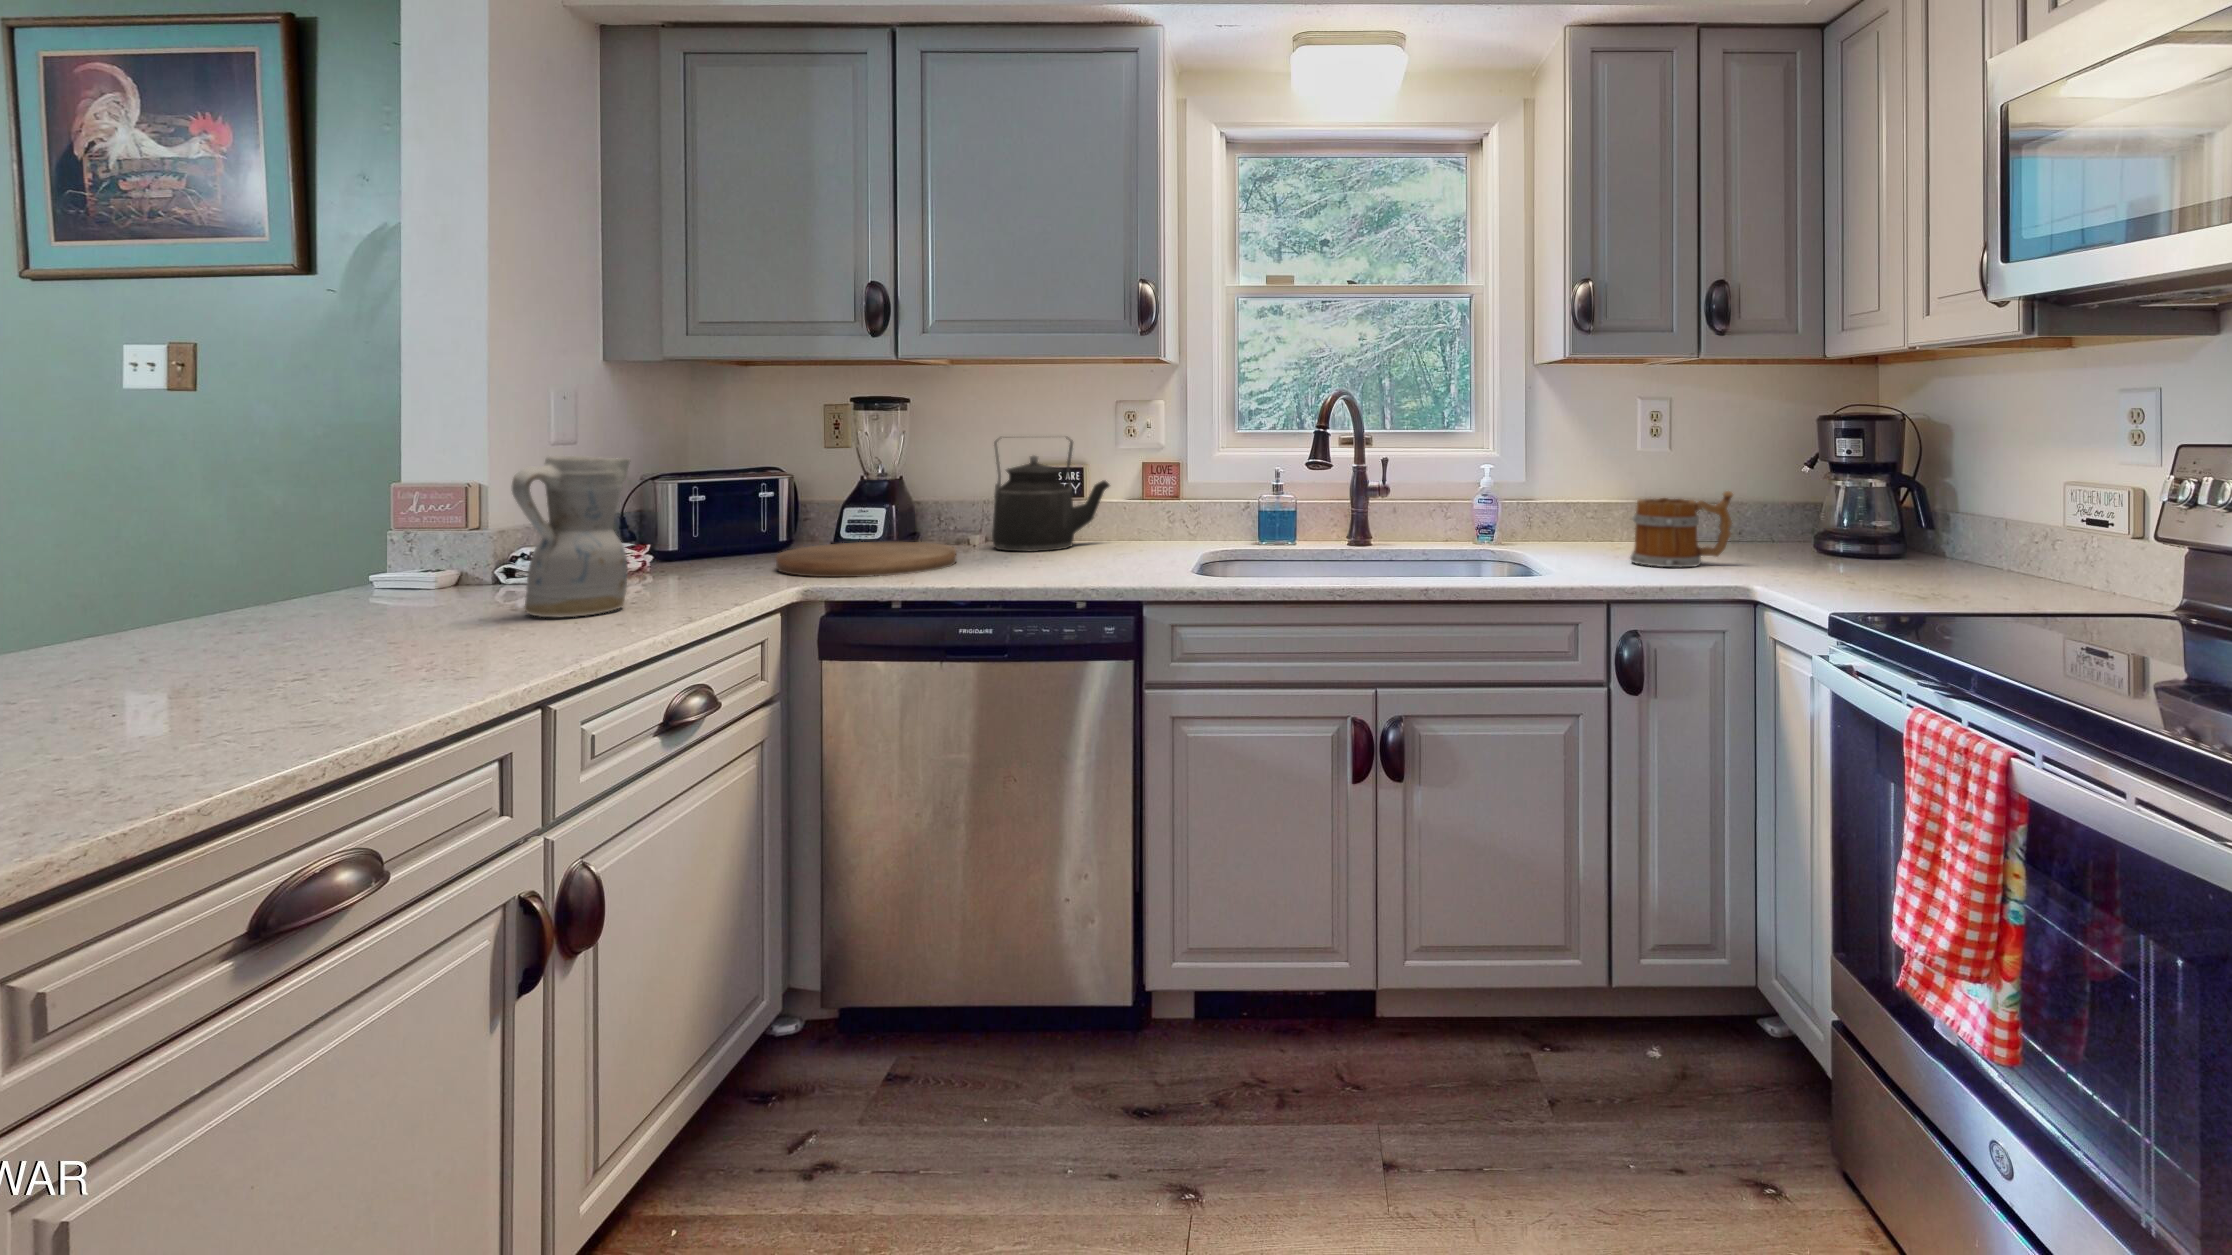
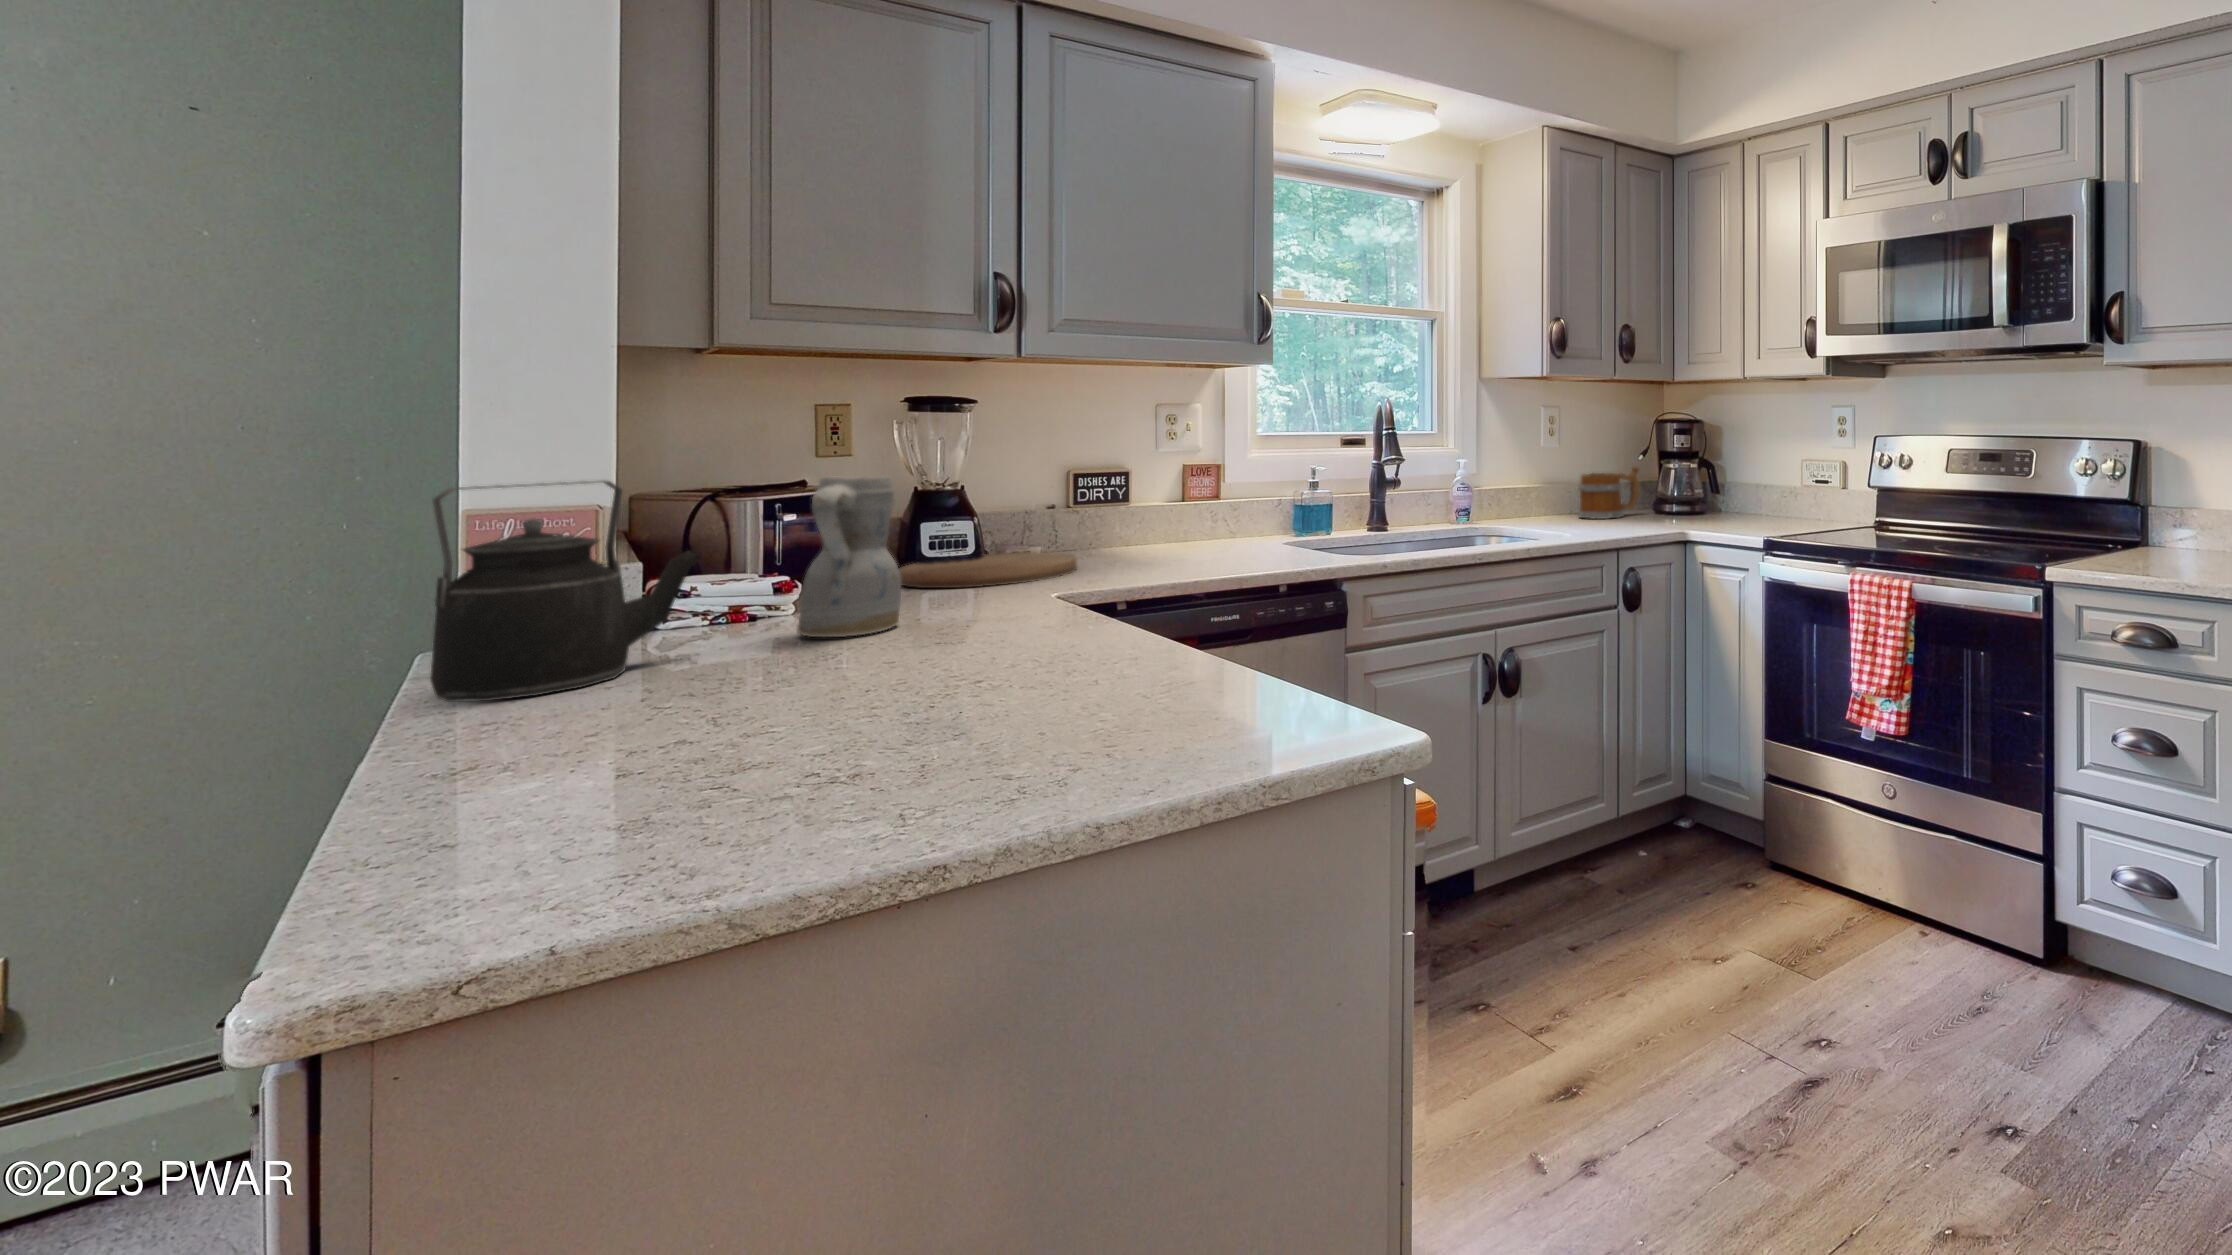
kettle: present [992,437,1110,551] -> present [430,480,701,702]

